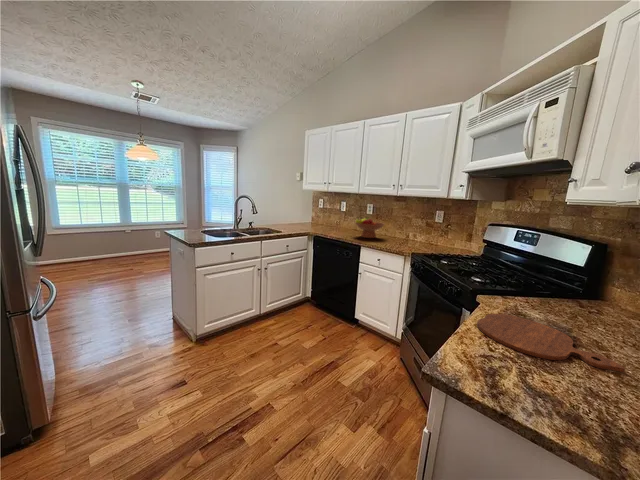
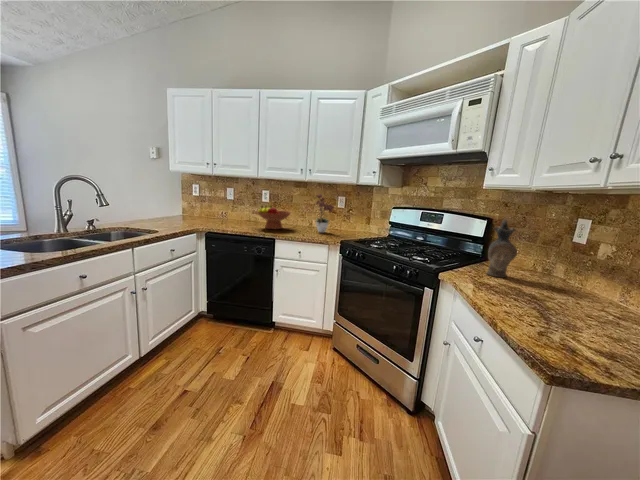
flower arrangement: none [400,207,426,245] -> present [314,194,334,233]
ceramic pitcher: none [556,244,601,317] -> present [486,220,517,277]
cutting board: present [477,314,625,372] -> none [477,288,588,321]

